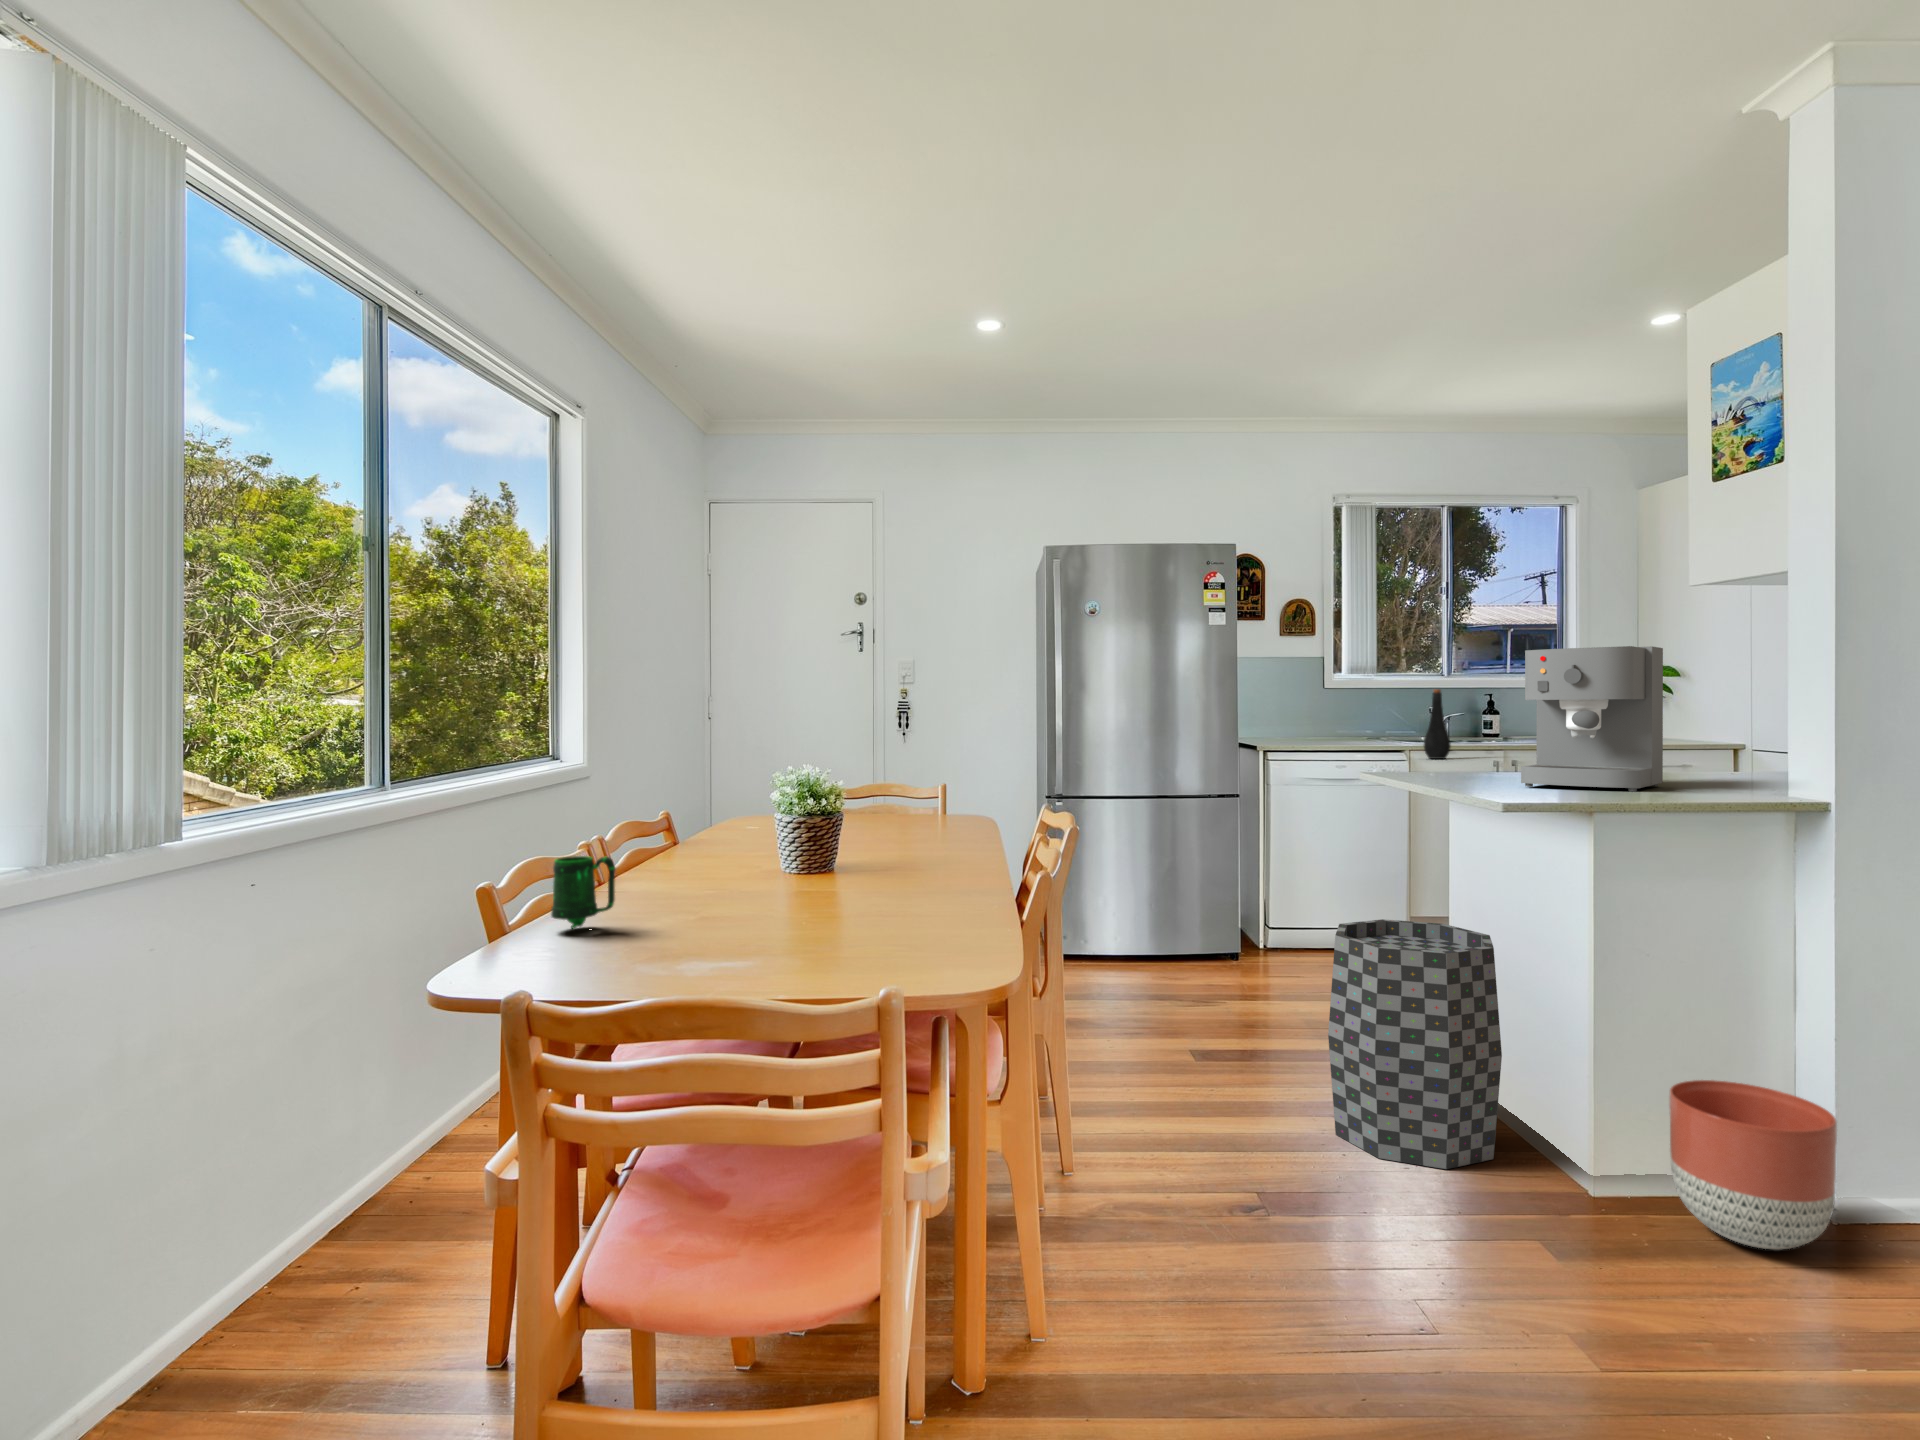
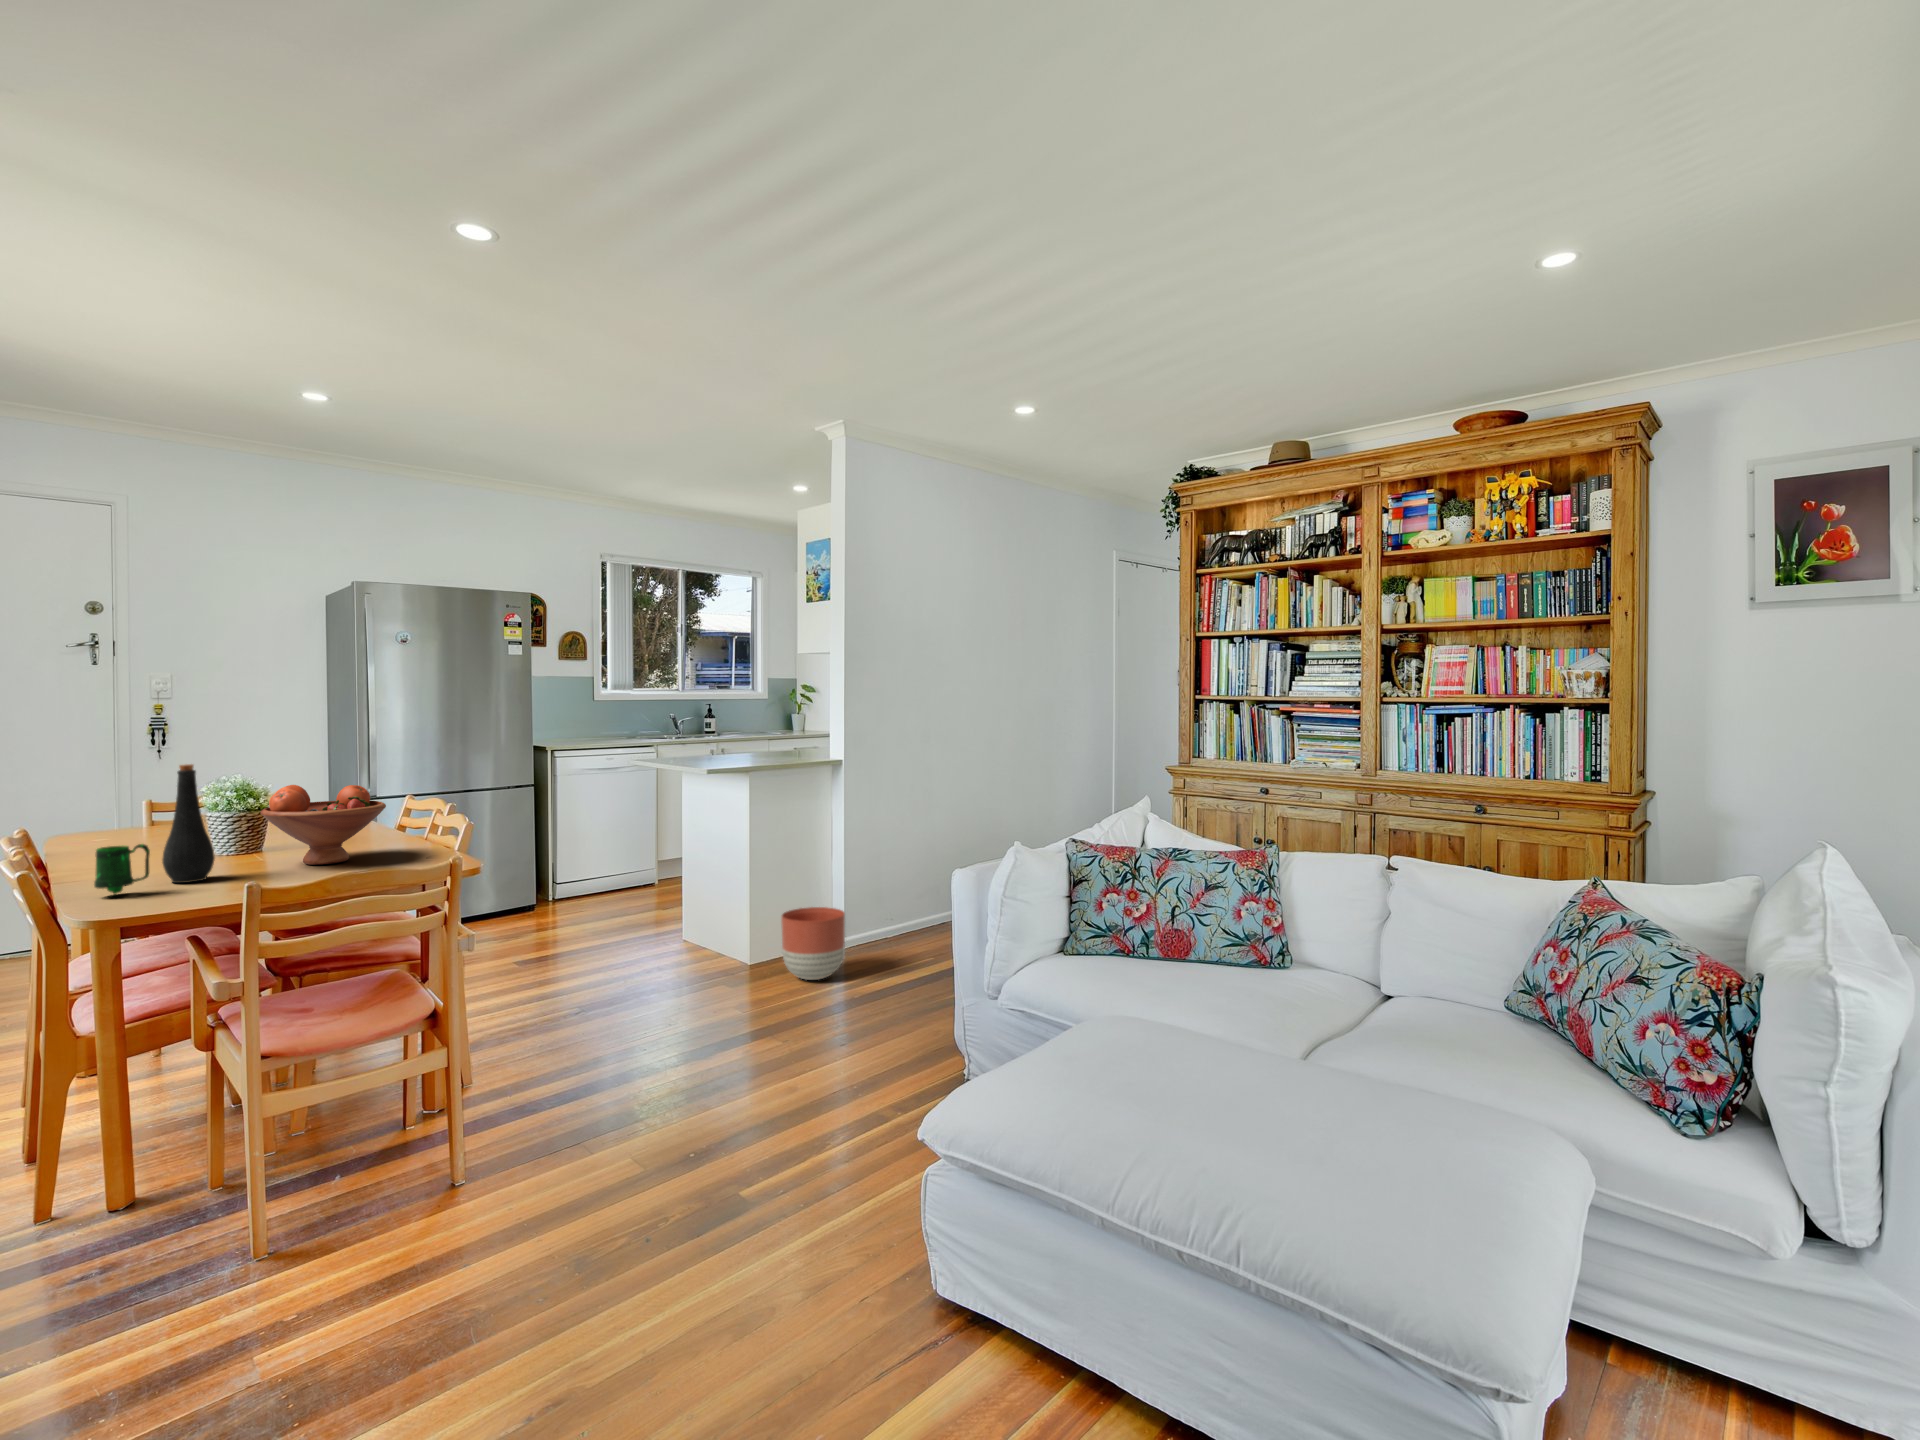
coffee maker: present [1521,646,1663,791] -> none [716,690,785,767]
bottle: present [1424,689,1451,759] -> present [162,764,215,883]
fruit bowl: none [783,780,949,908] -> present [261,785,386,865]
trash can: present [1328,919,1502,1169] -> none [611,849,706,986]

